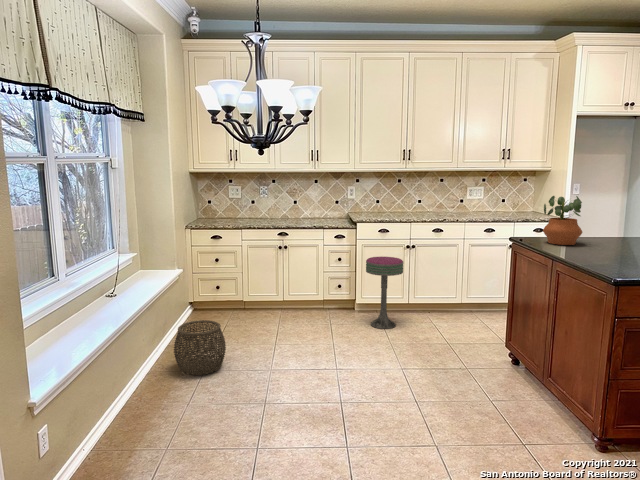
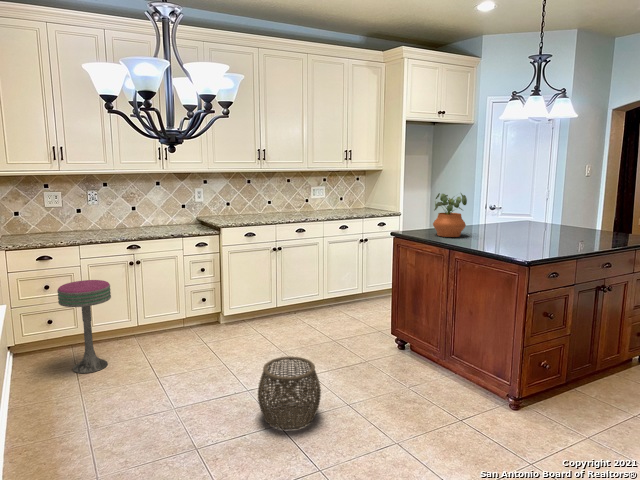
bar stool: present [366,257,403,329] -> present [57,280,111,373]
woven basket: present [174,320,226,376] -> present [258,357,321,429]

